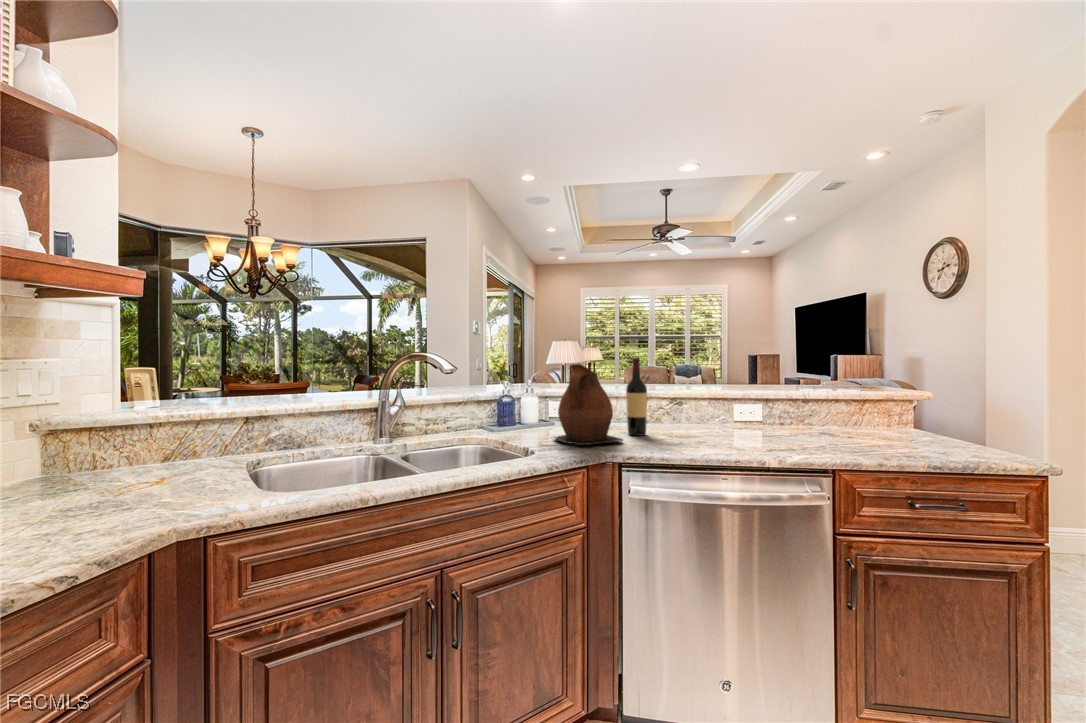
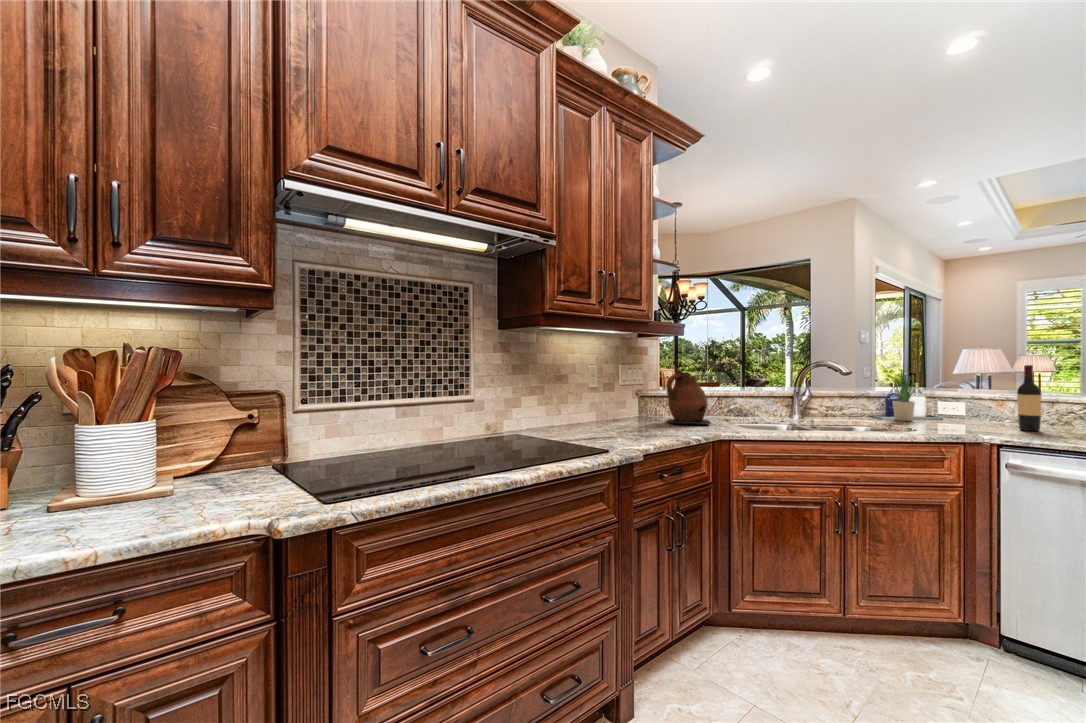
potted plant: none [505,363,533,432] -> present [893,370,915,421]
ceramic pitcher: present [554,364,623,445] -> present [666,369,710,425]

